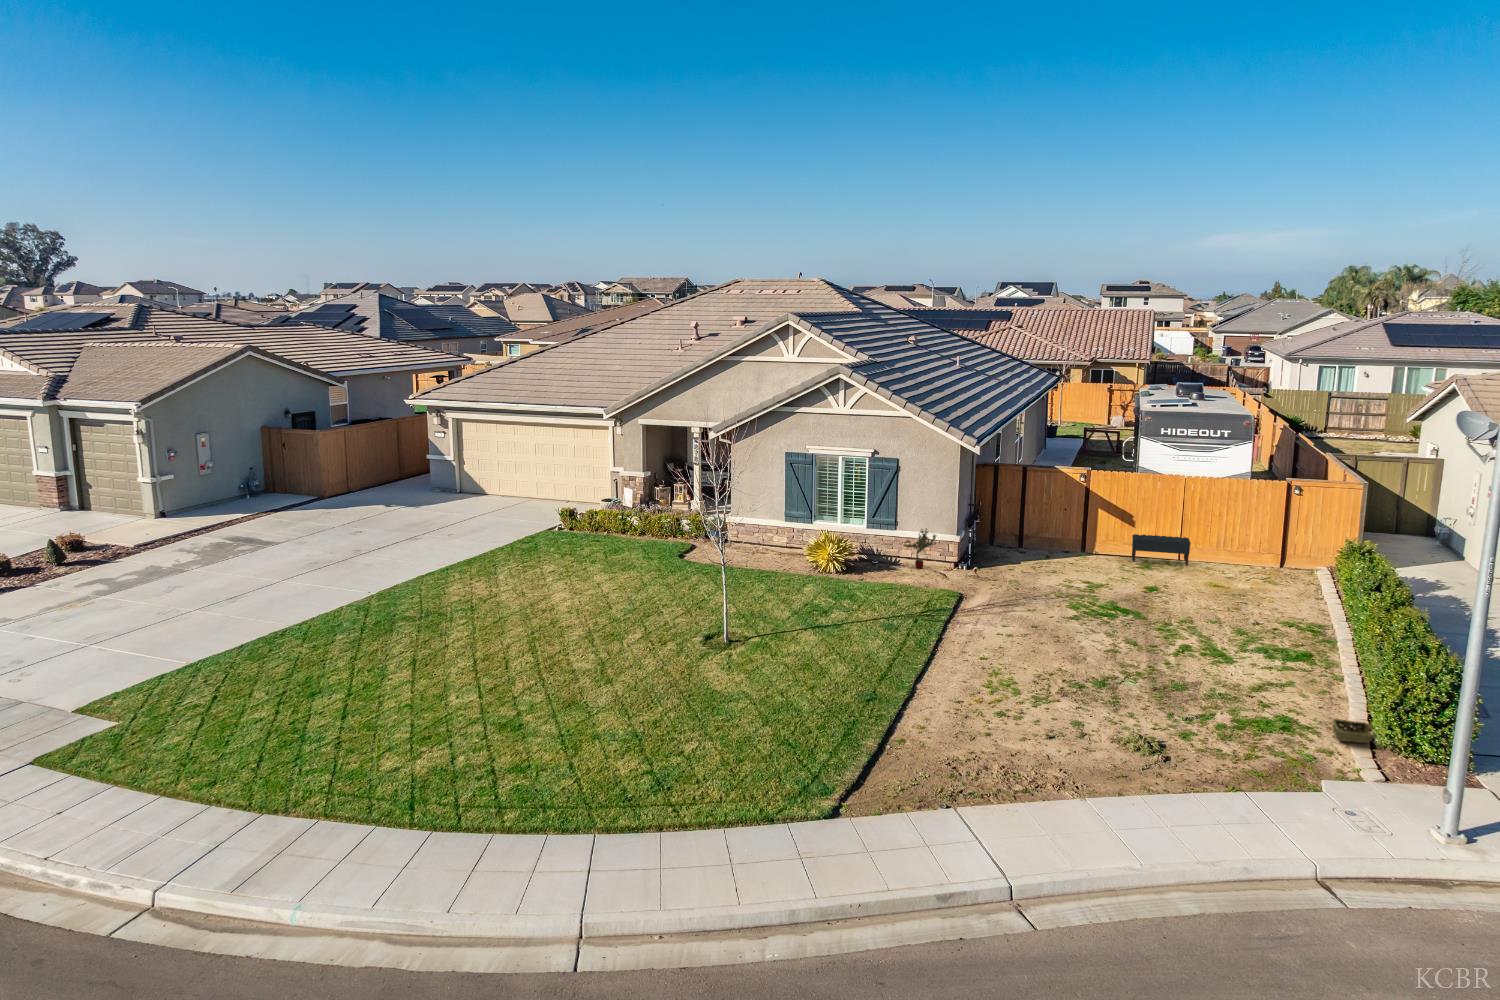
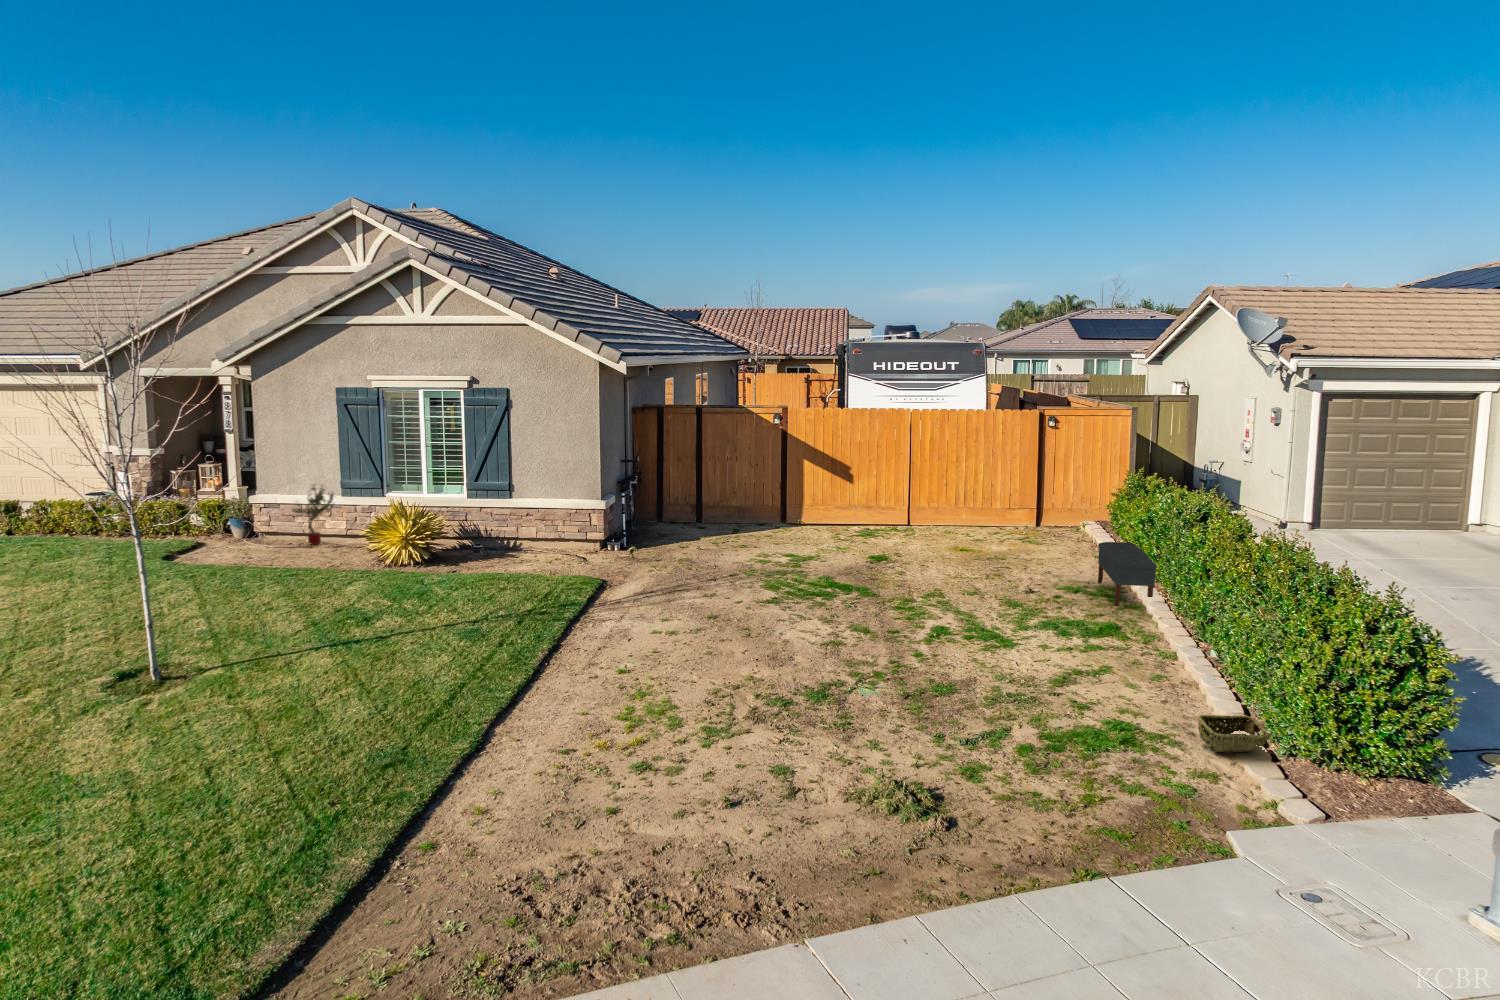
potted tree: present [904,528,936,569] -> present [293,485,334,545]
bench: present [1132,534,1191,565] -> present [1098,542,1157,606]

